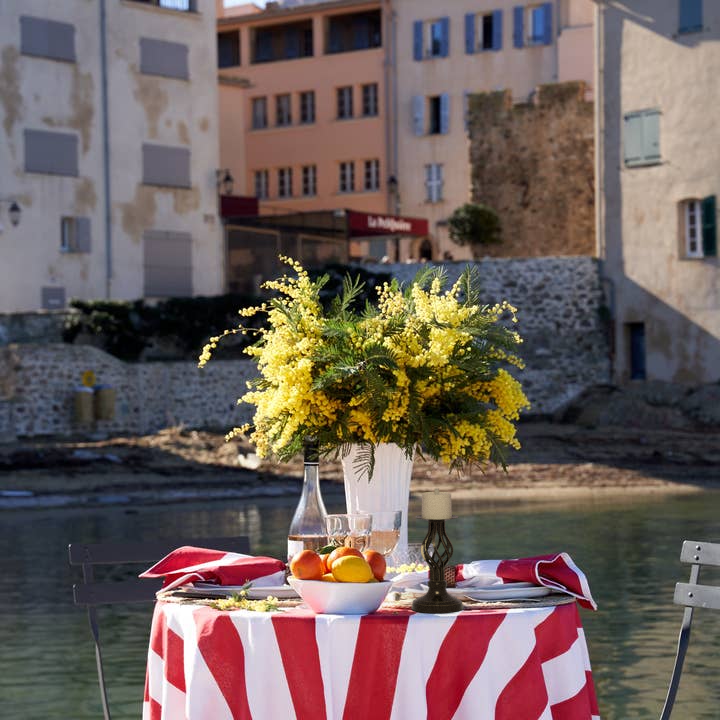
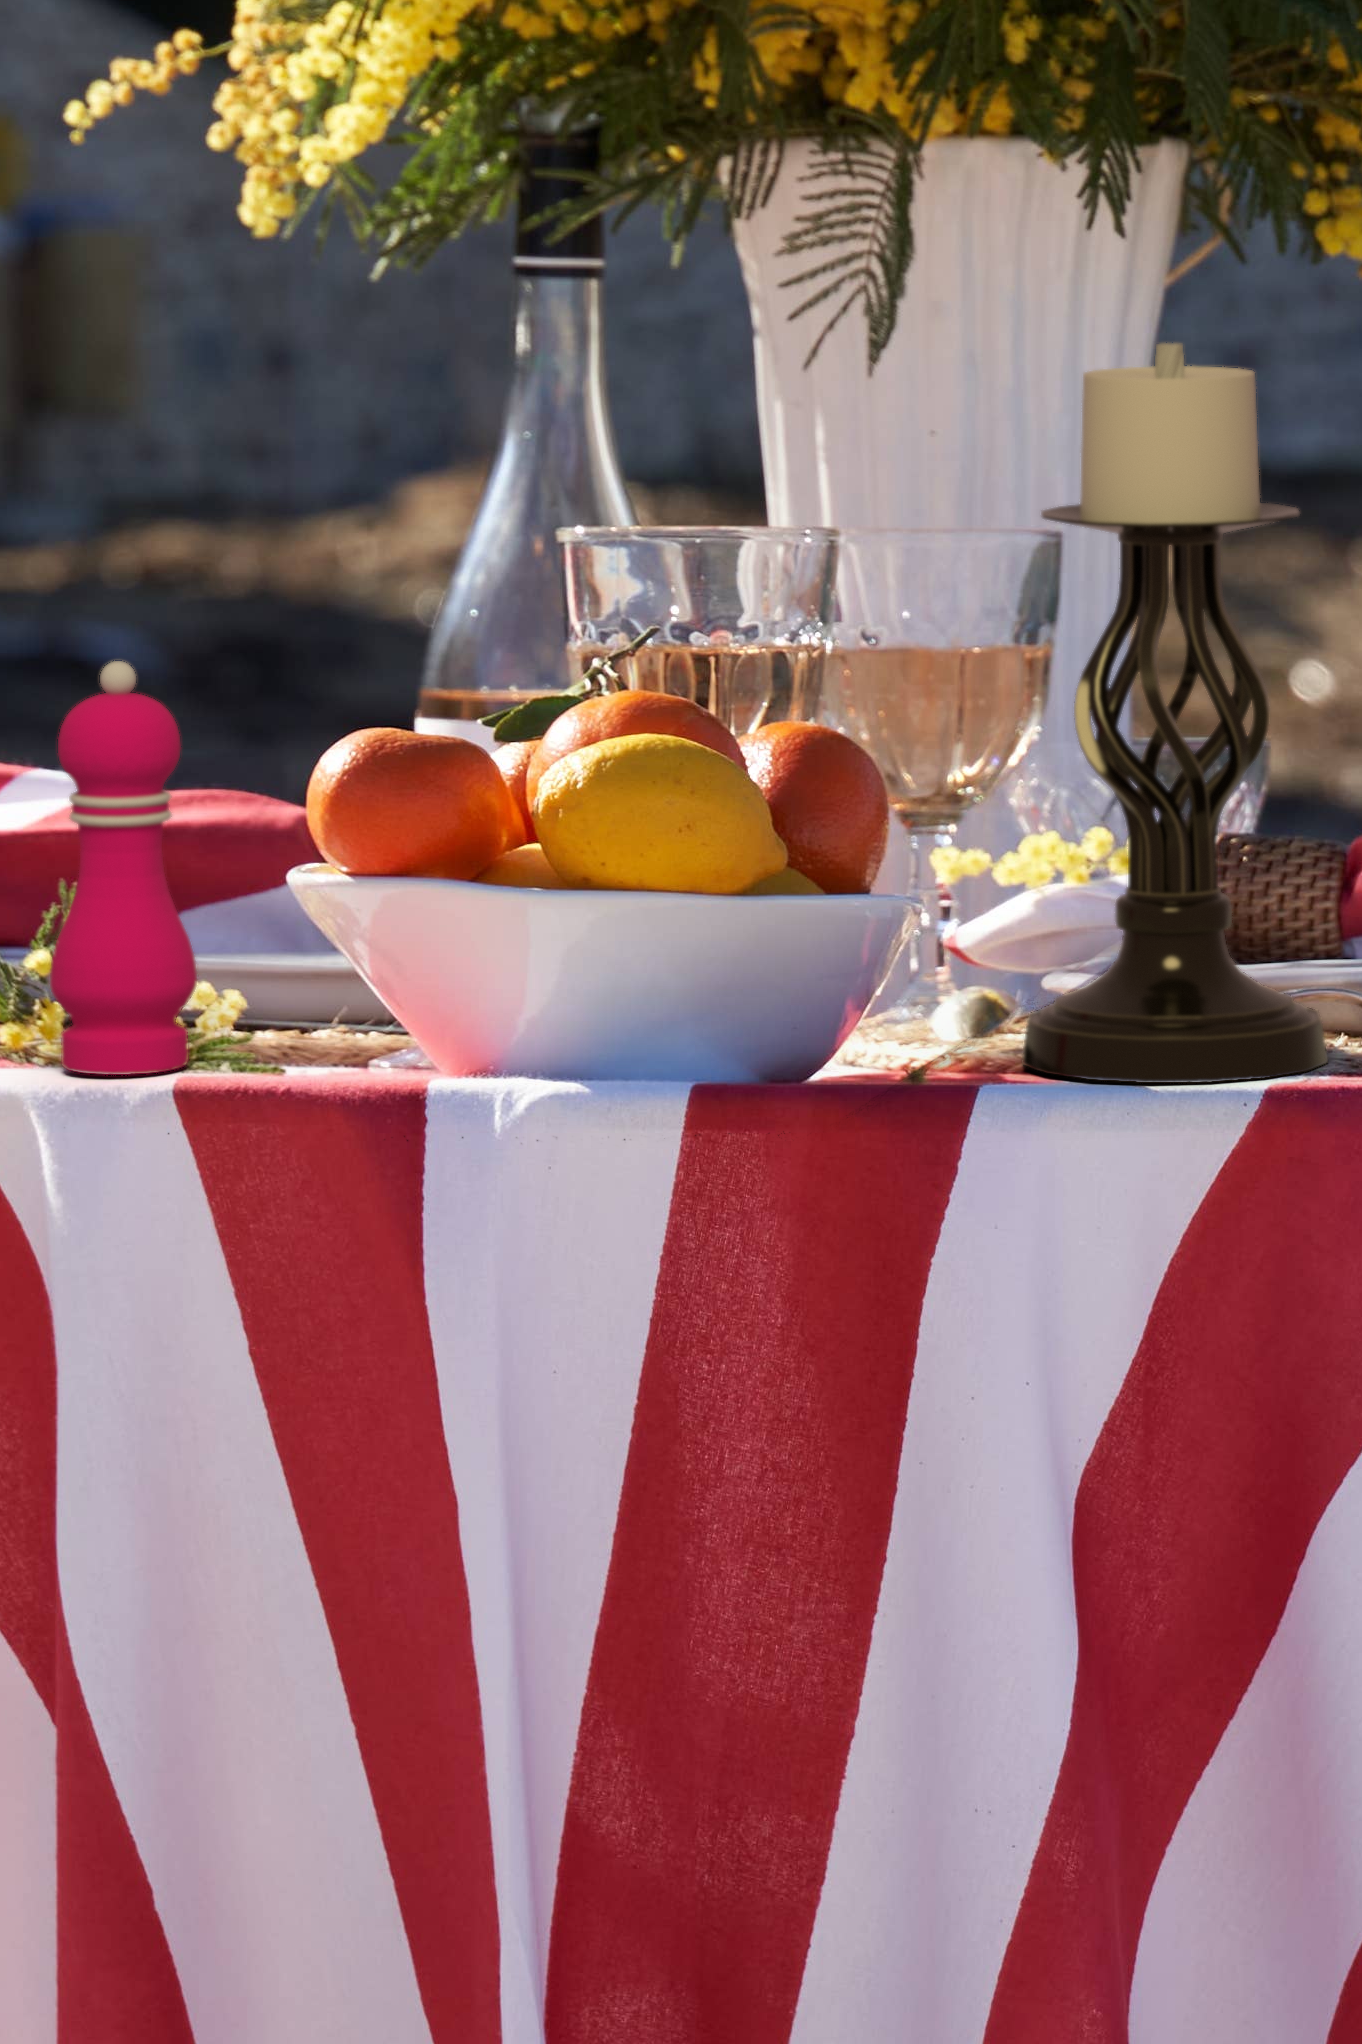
pepper mill: none [248,542,273,612] -> present [50,661,197,1075]

